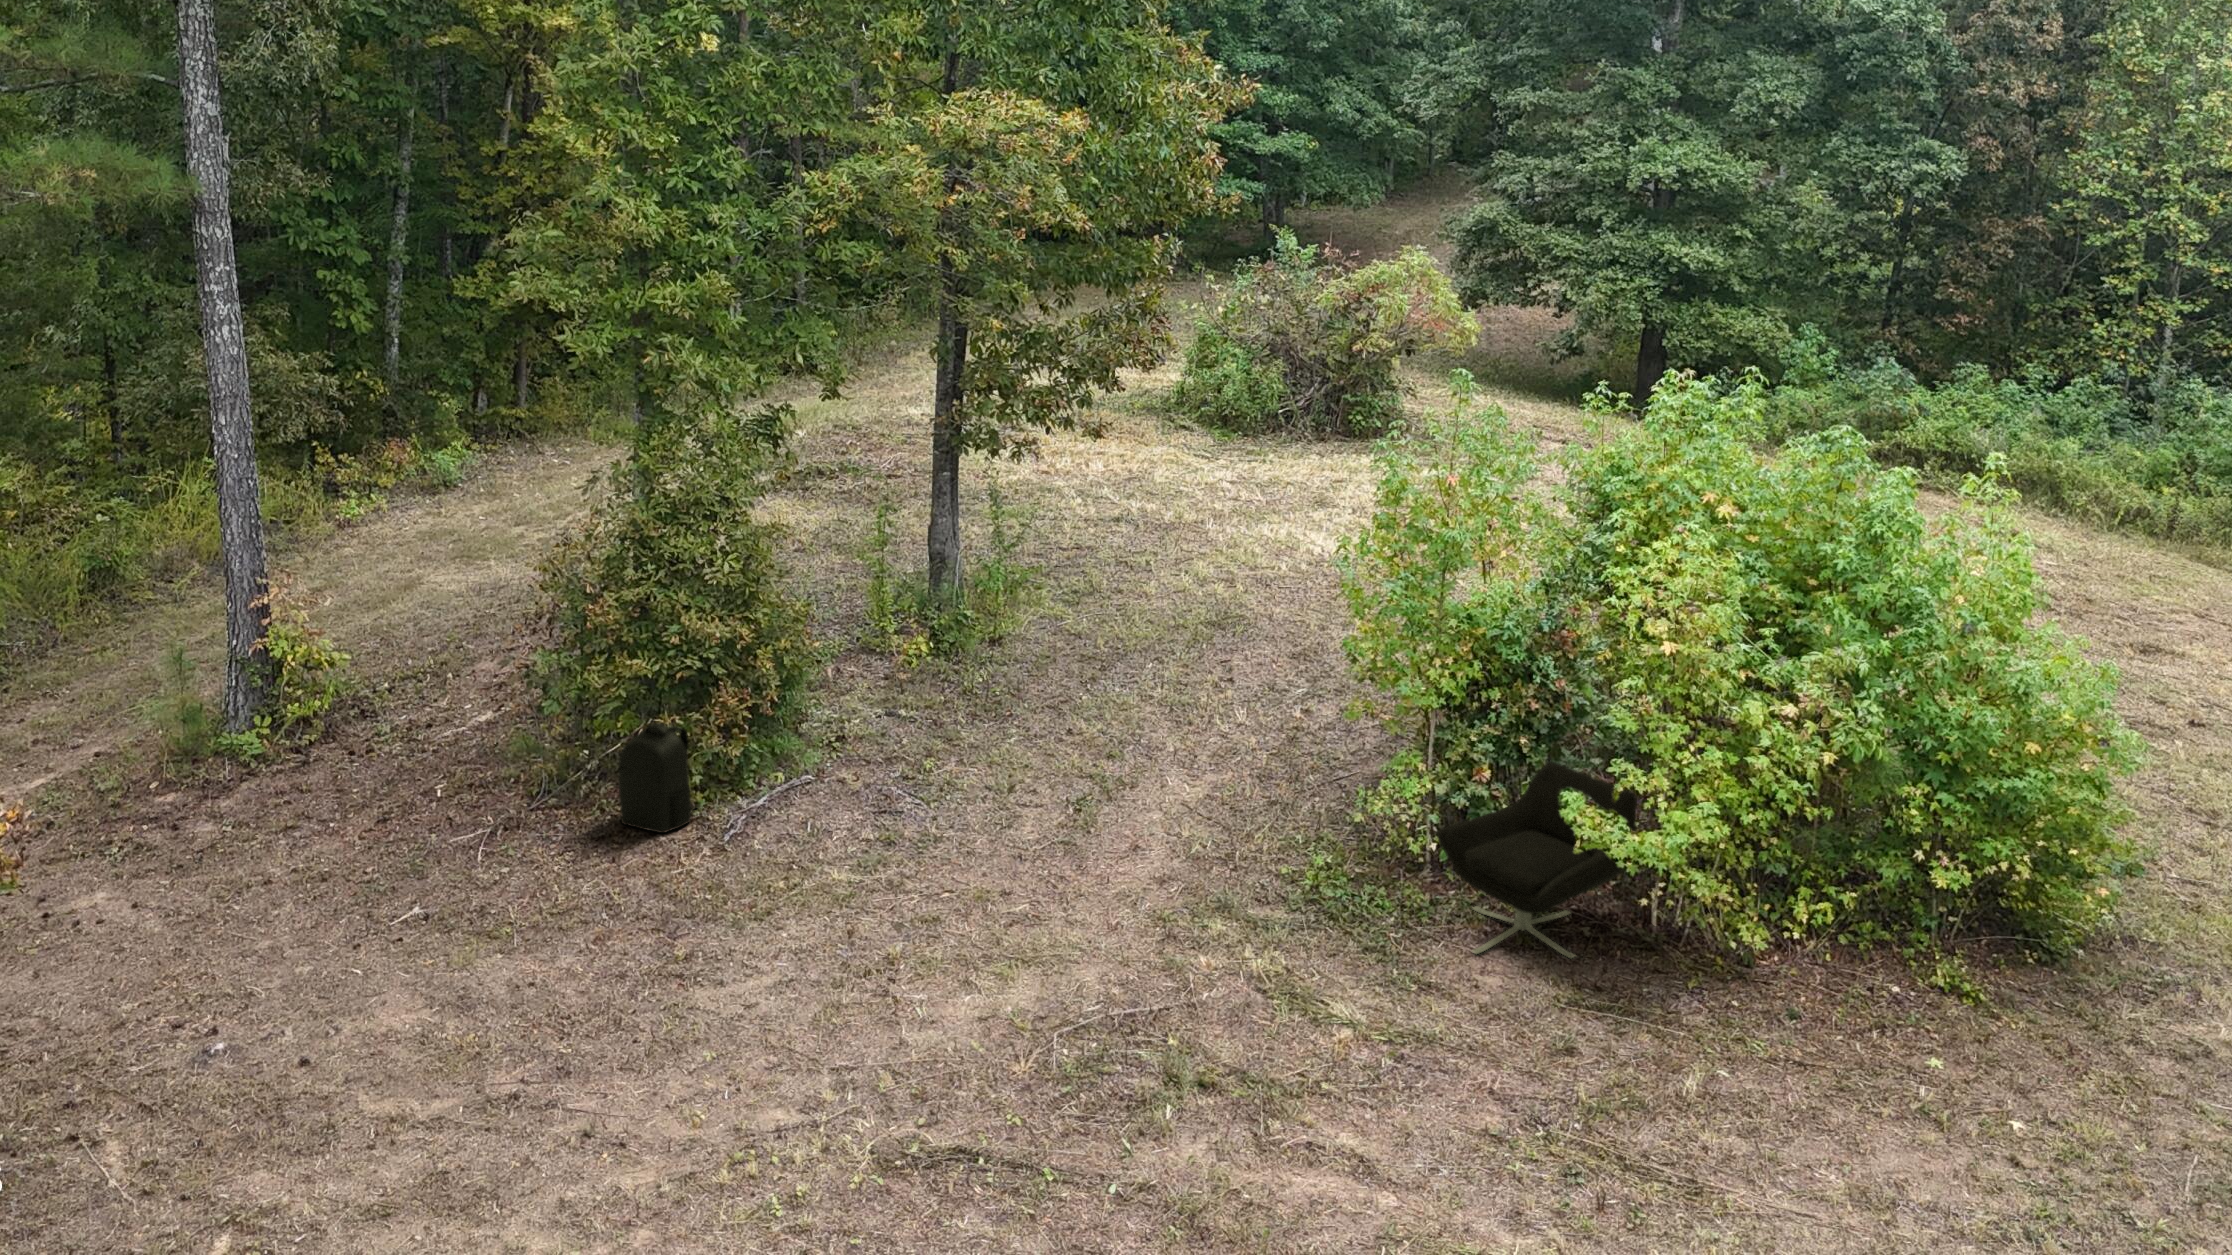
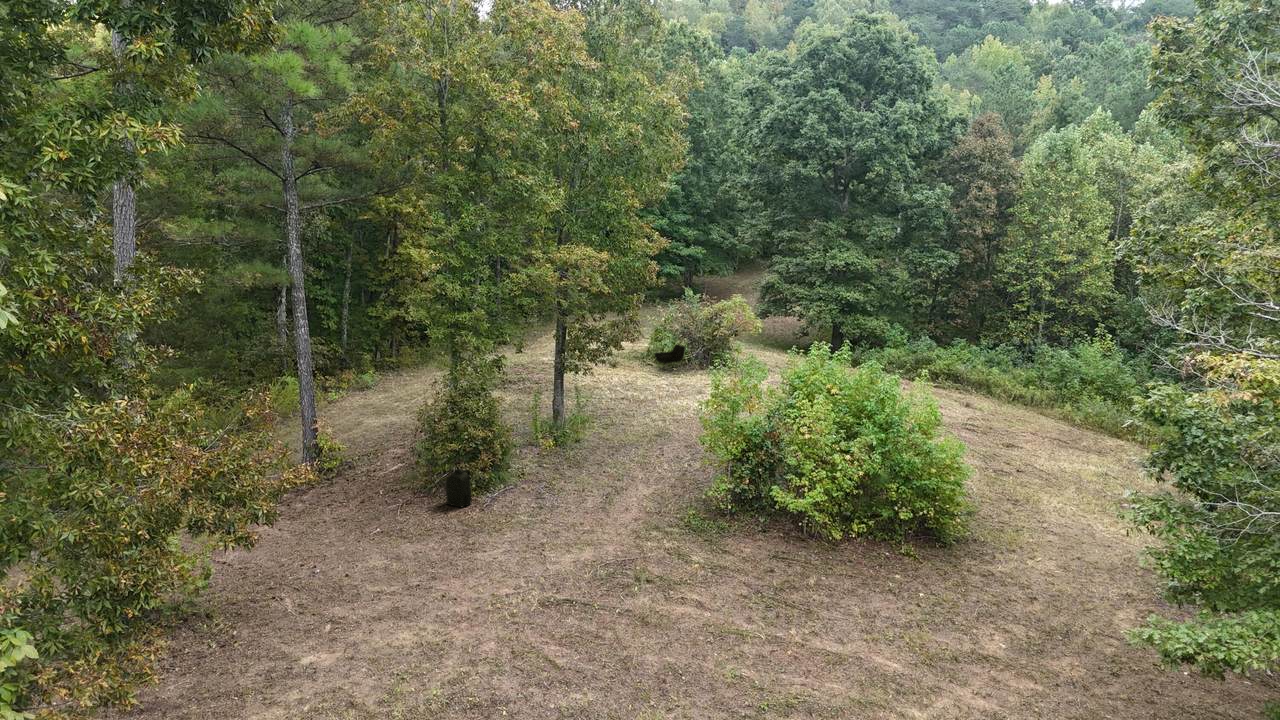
lounge chair: present [1437,762,1637,958] -> present [654,344,686,370]

